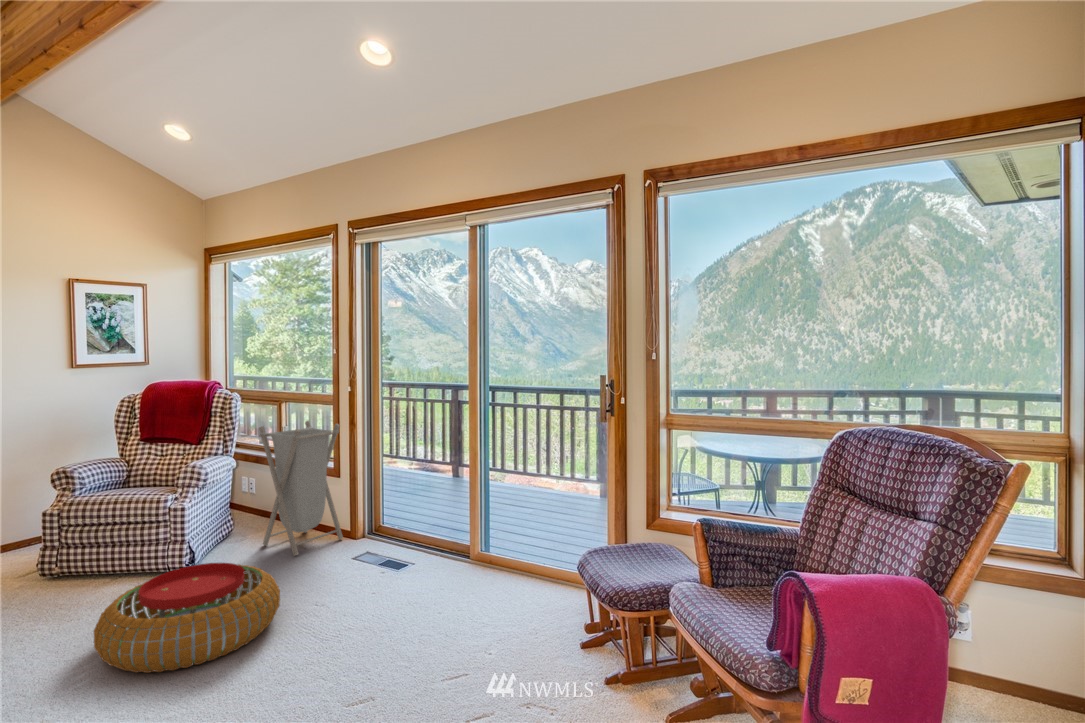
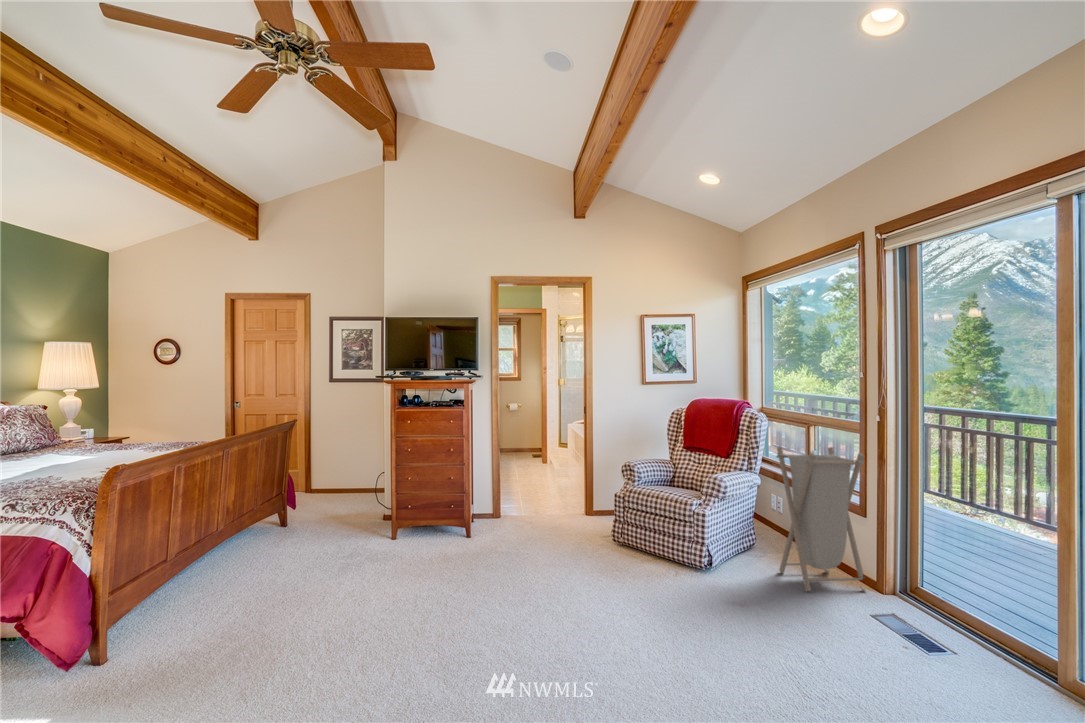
pouf: present [94,563,280,673] -> none [624,562,773,653]

